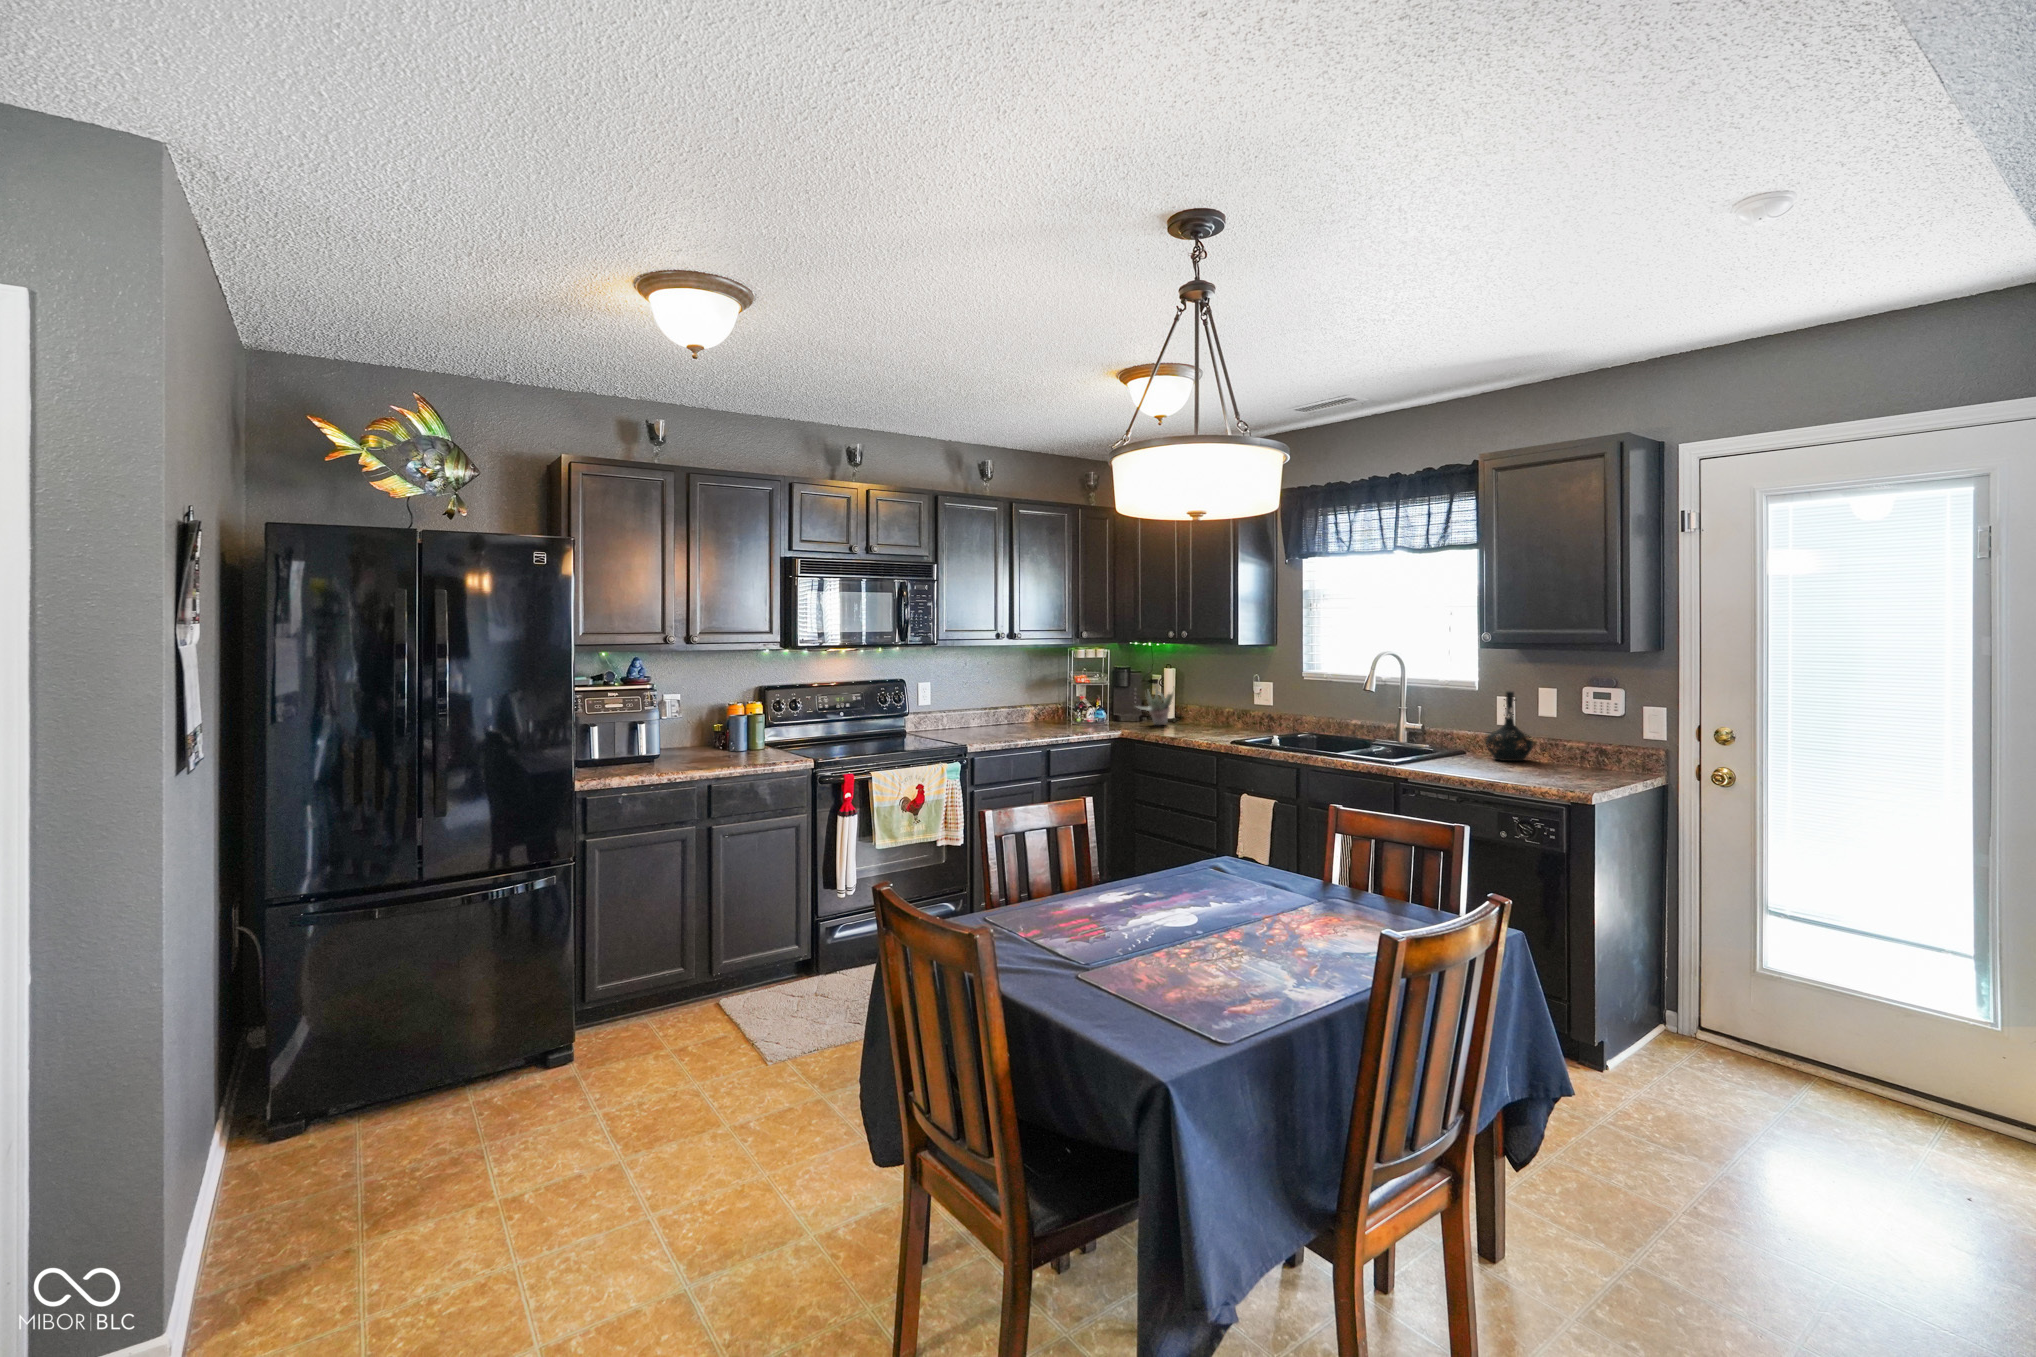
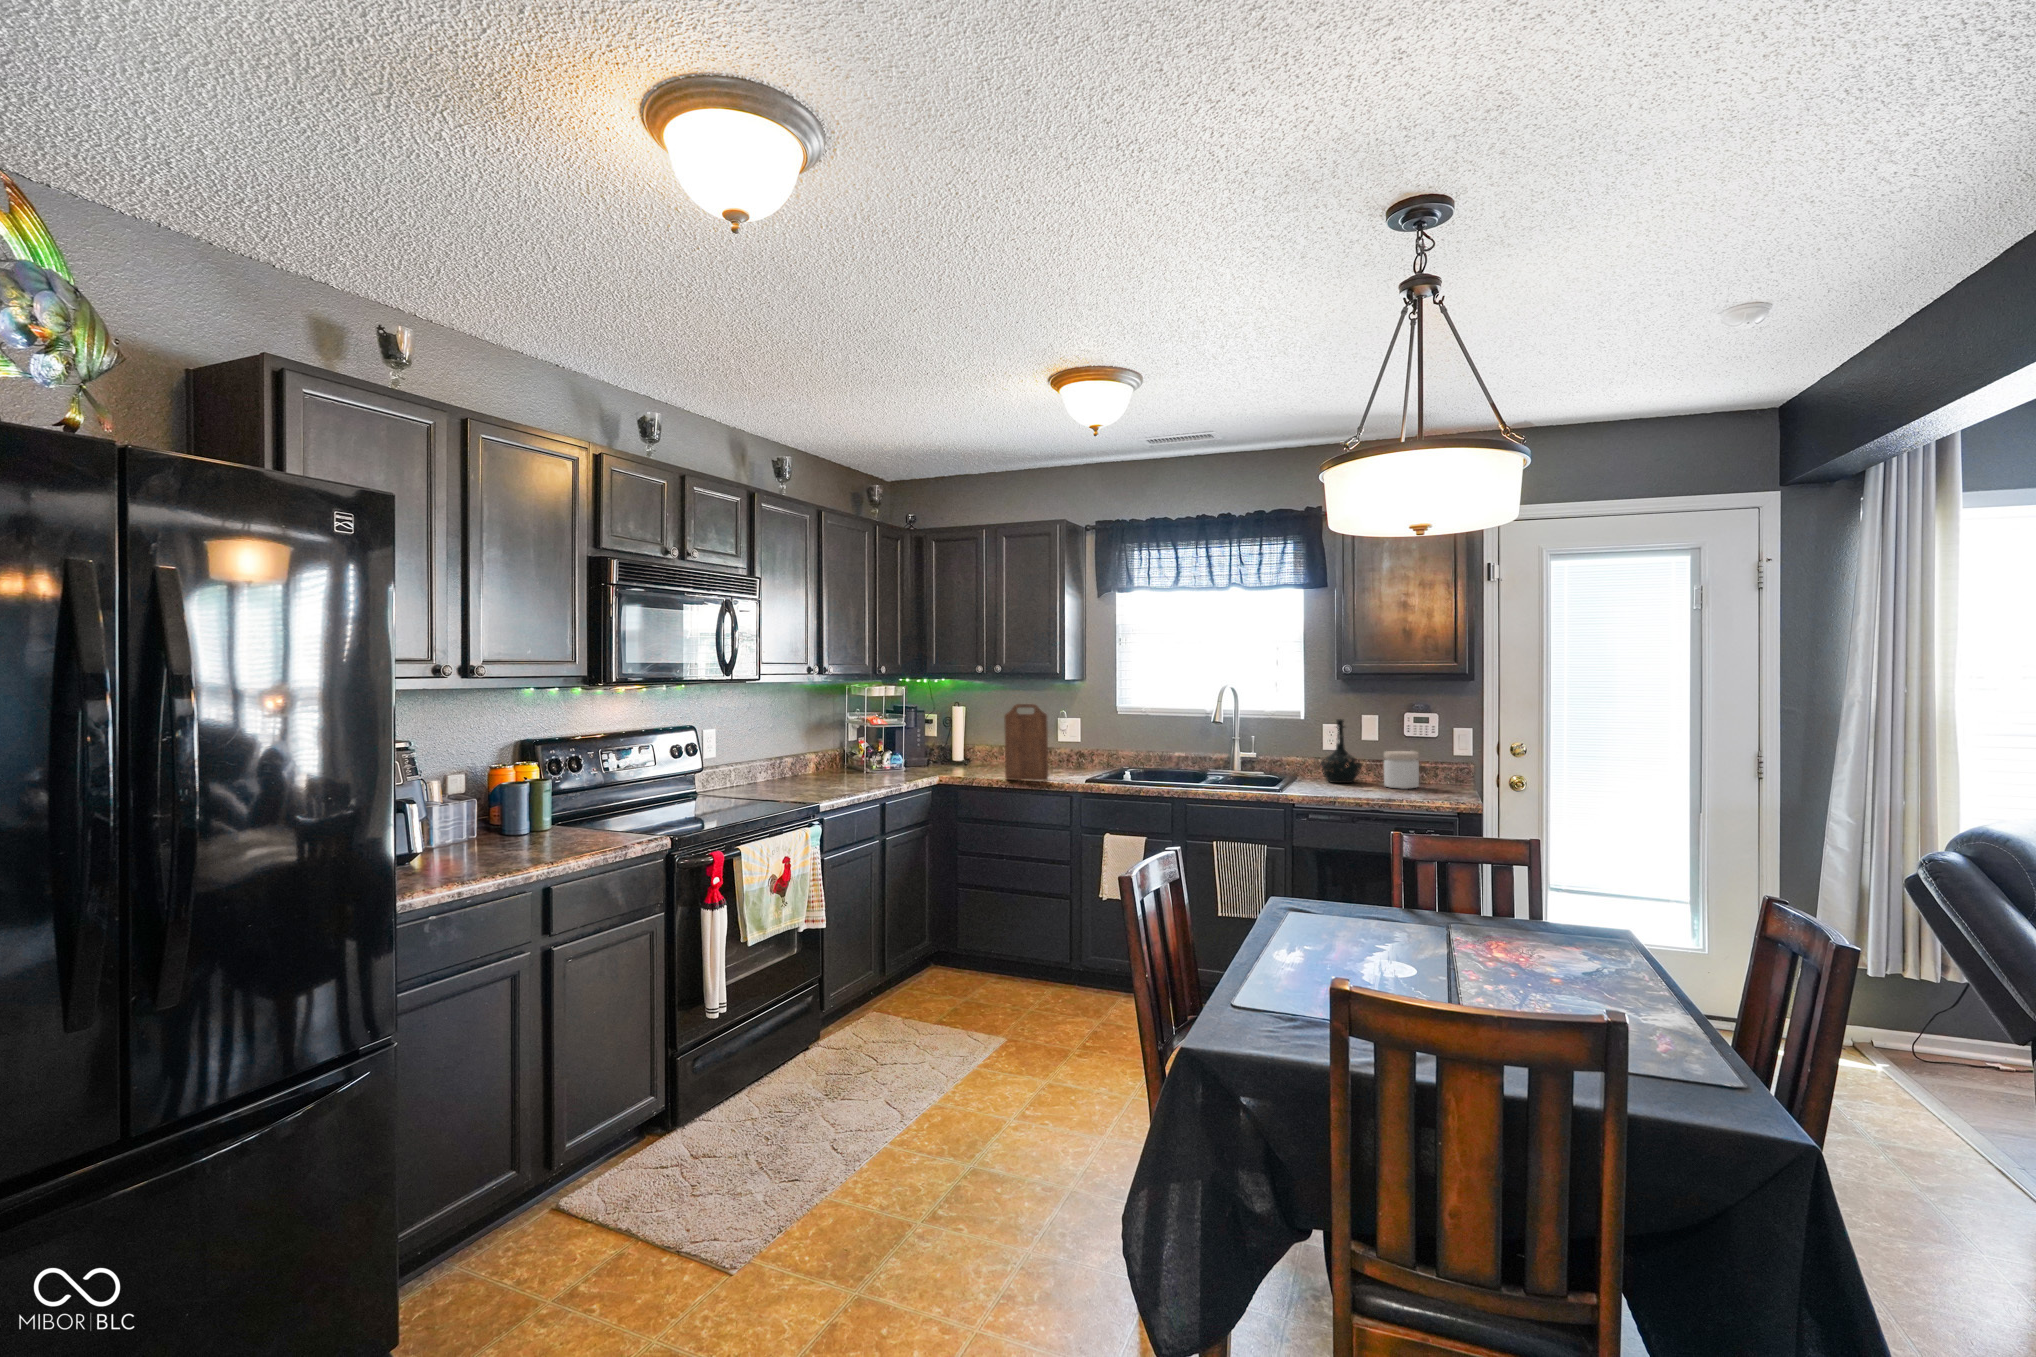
cutting board: none [1172,666,1207,739] -> present [1004,704,1048,781]
succulent plant: present [1137,687,1173,725] -> none [940,719,975,769]
jar: none [1546,729,1589,771] -> present [1384,751,1419,789]

